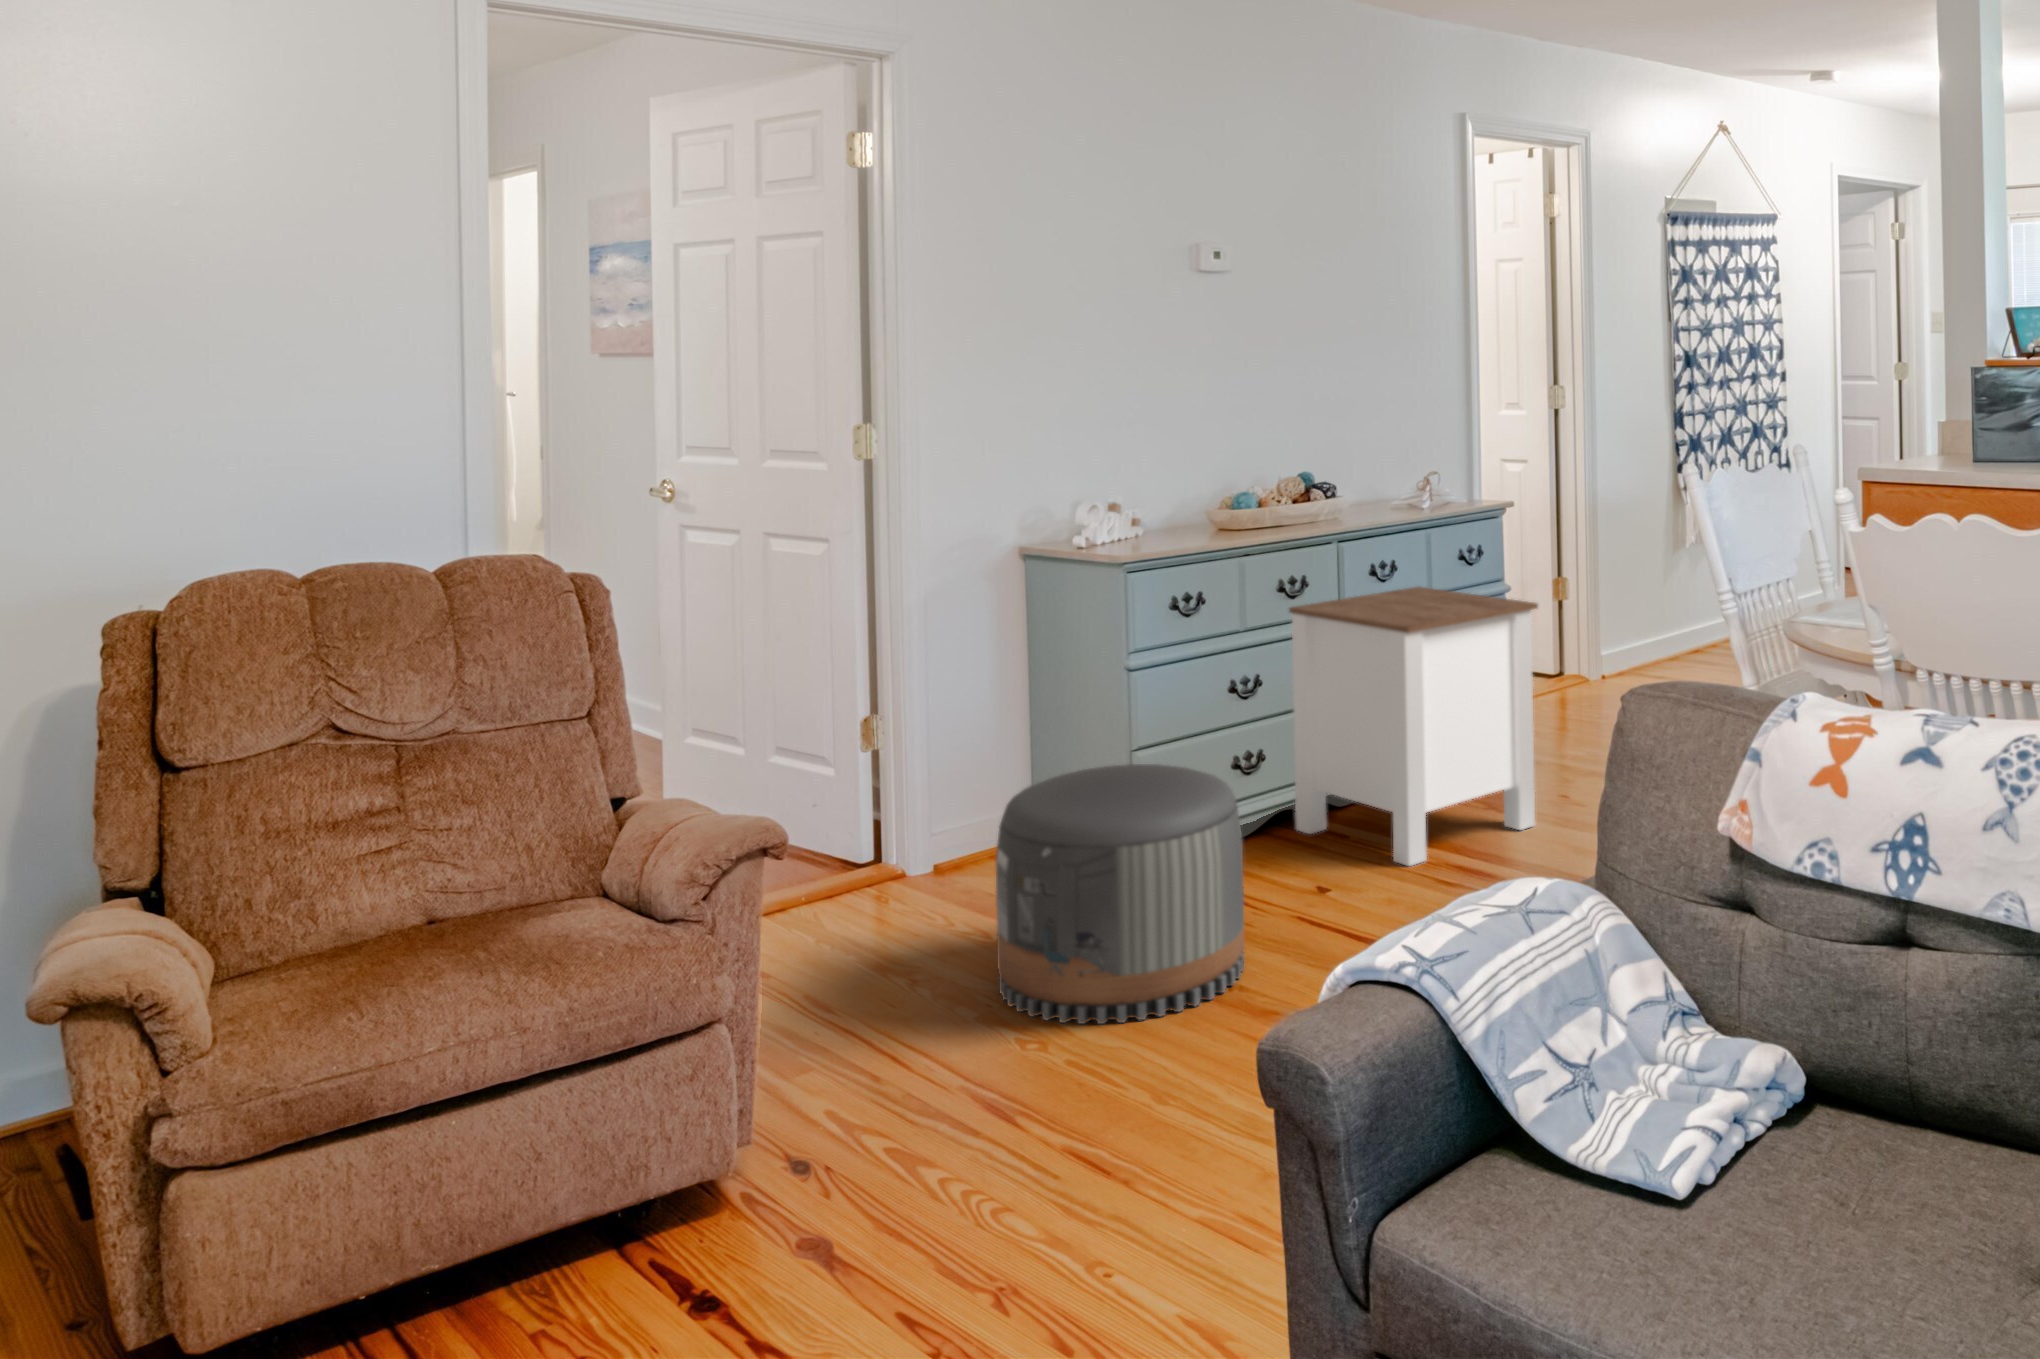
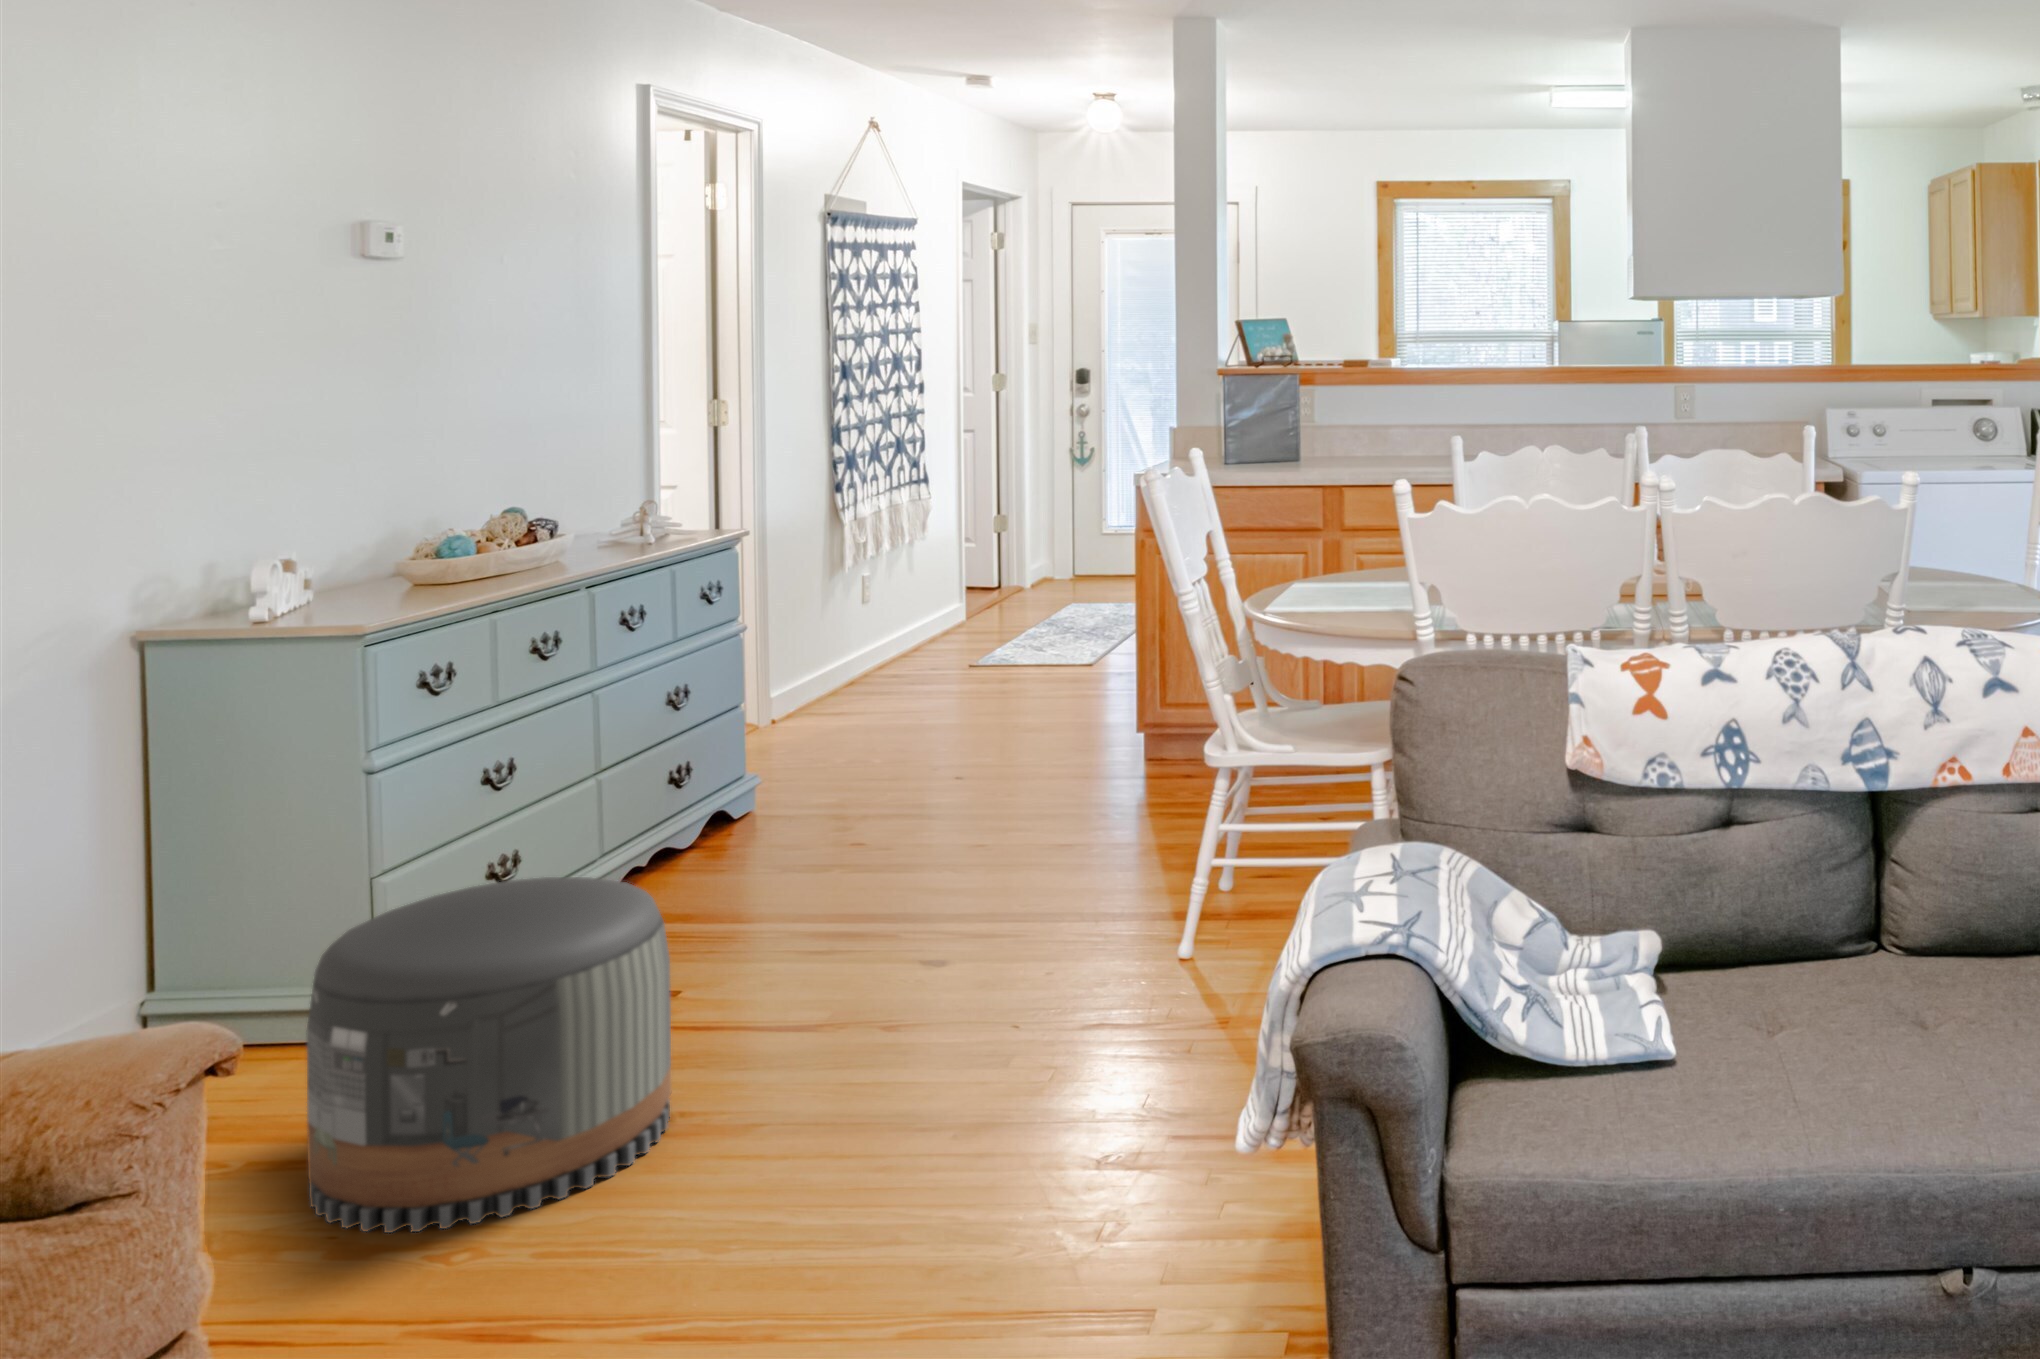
side table: present [1289,586,1538,866] -> none [541,637,857,954]

